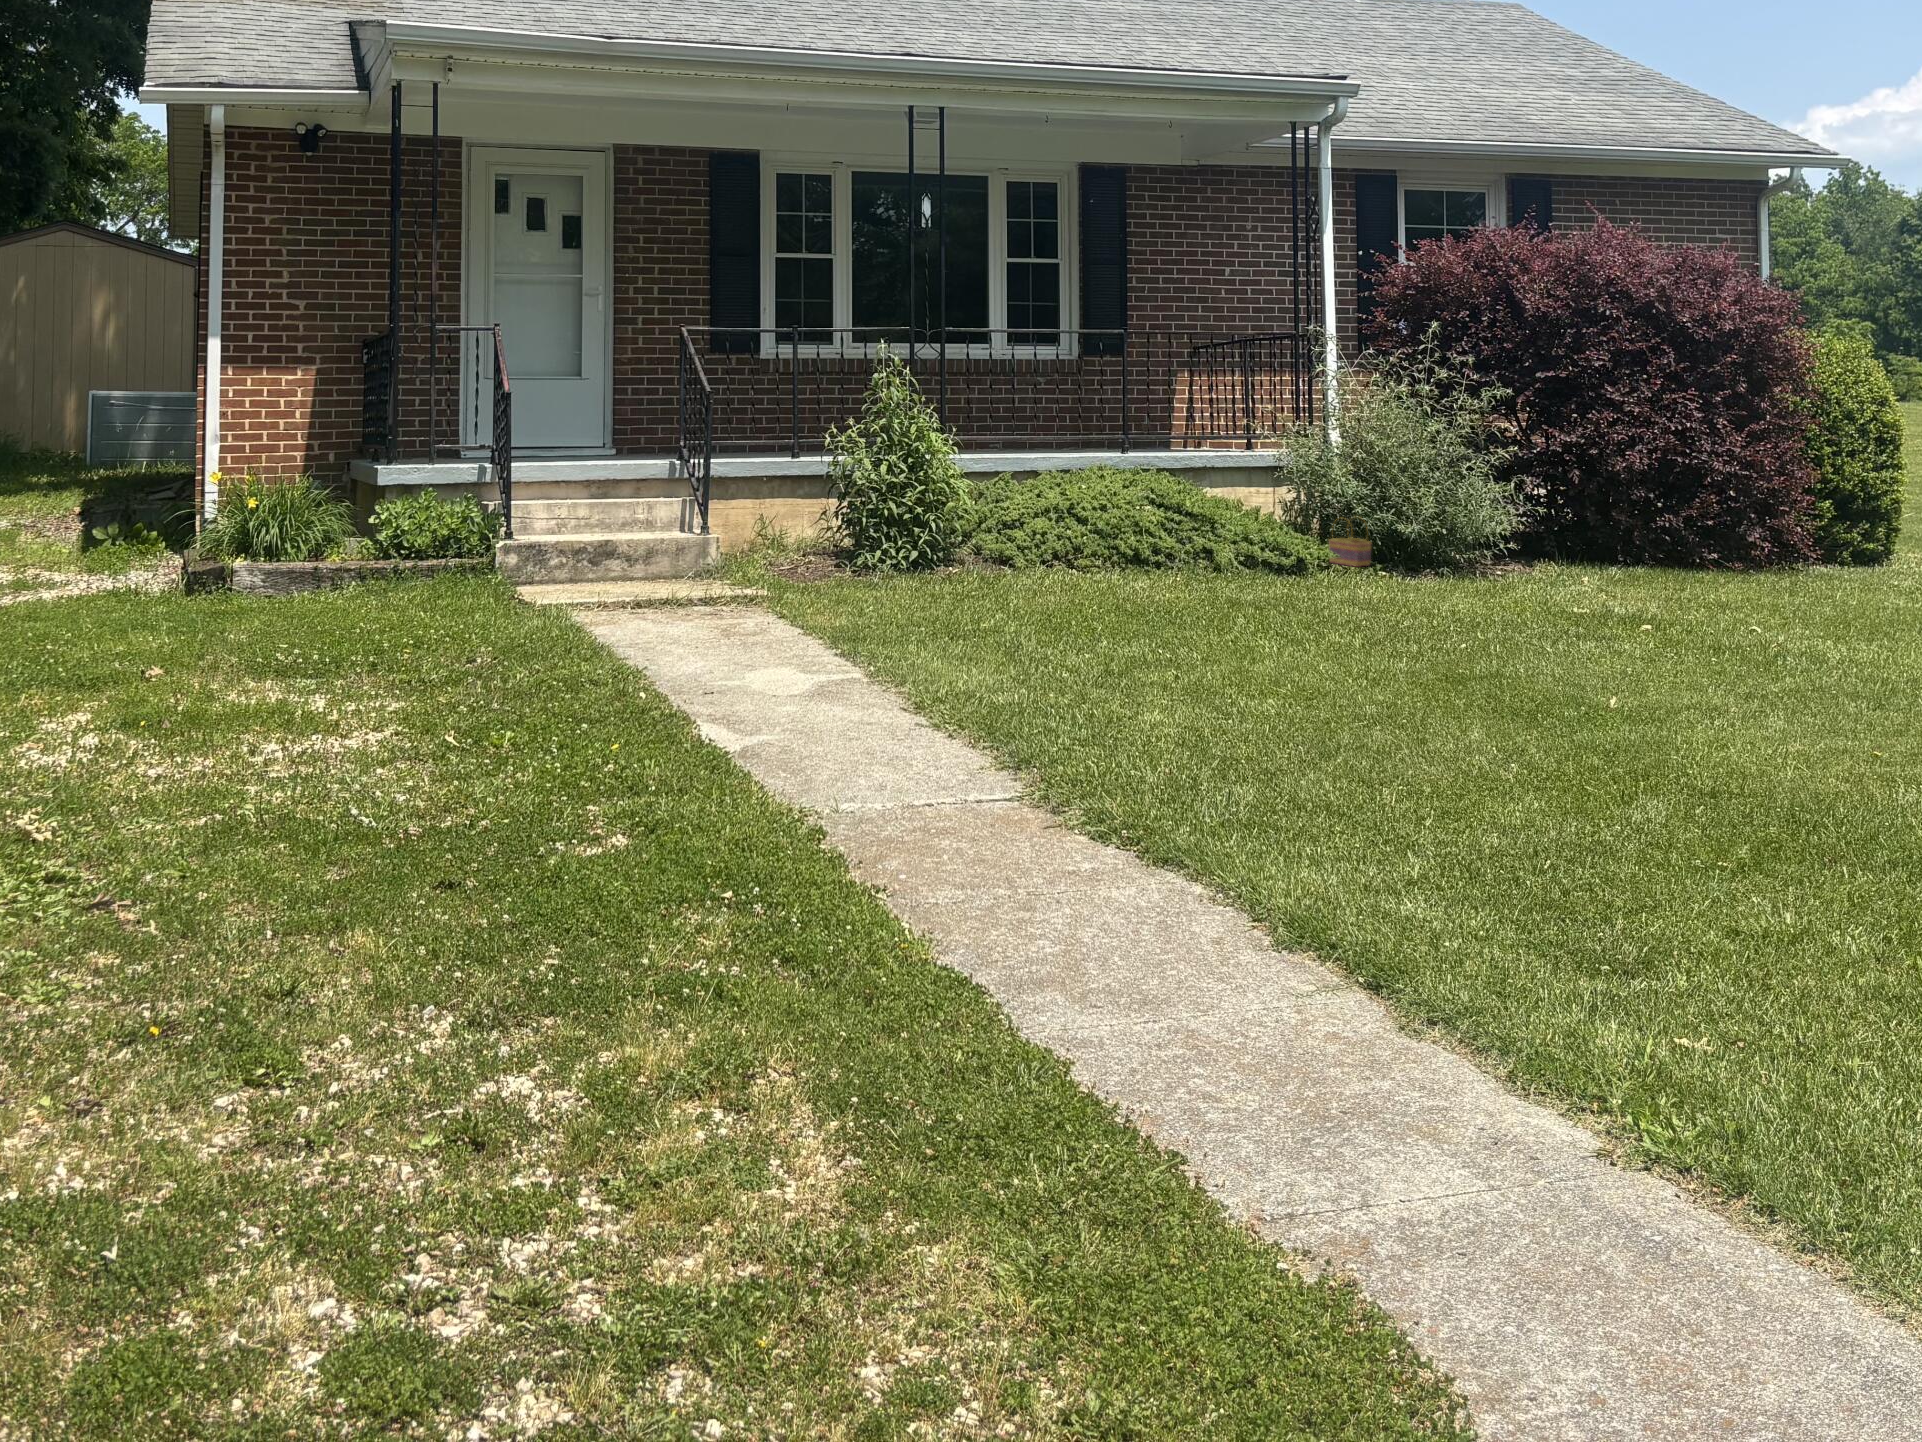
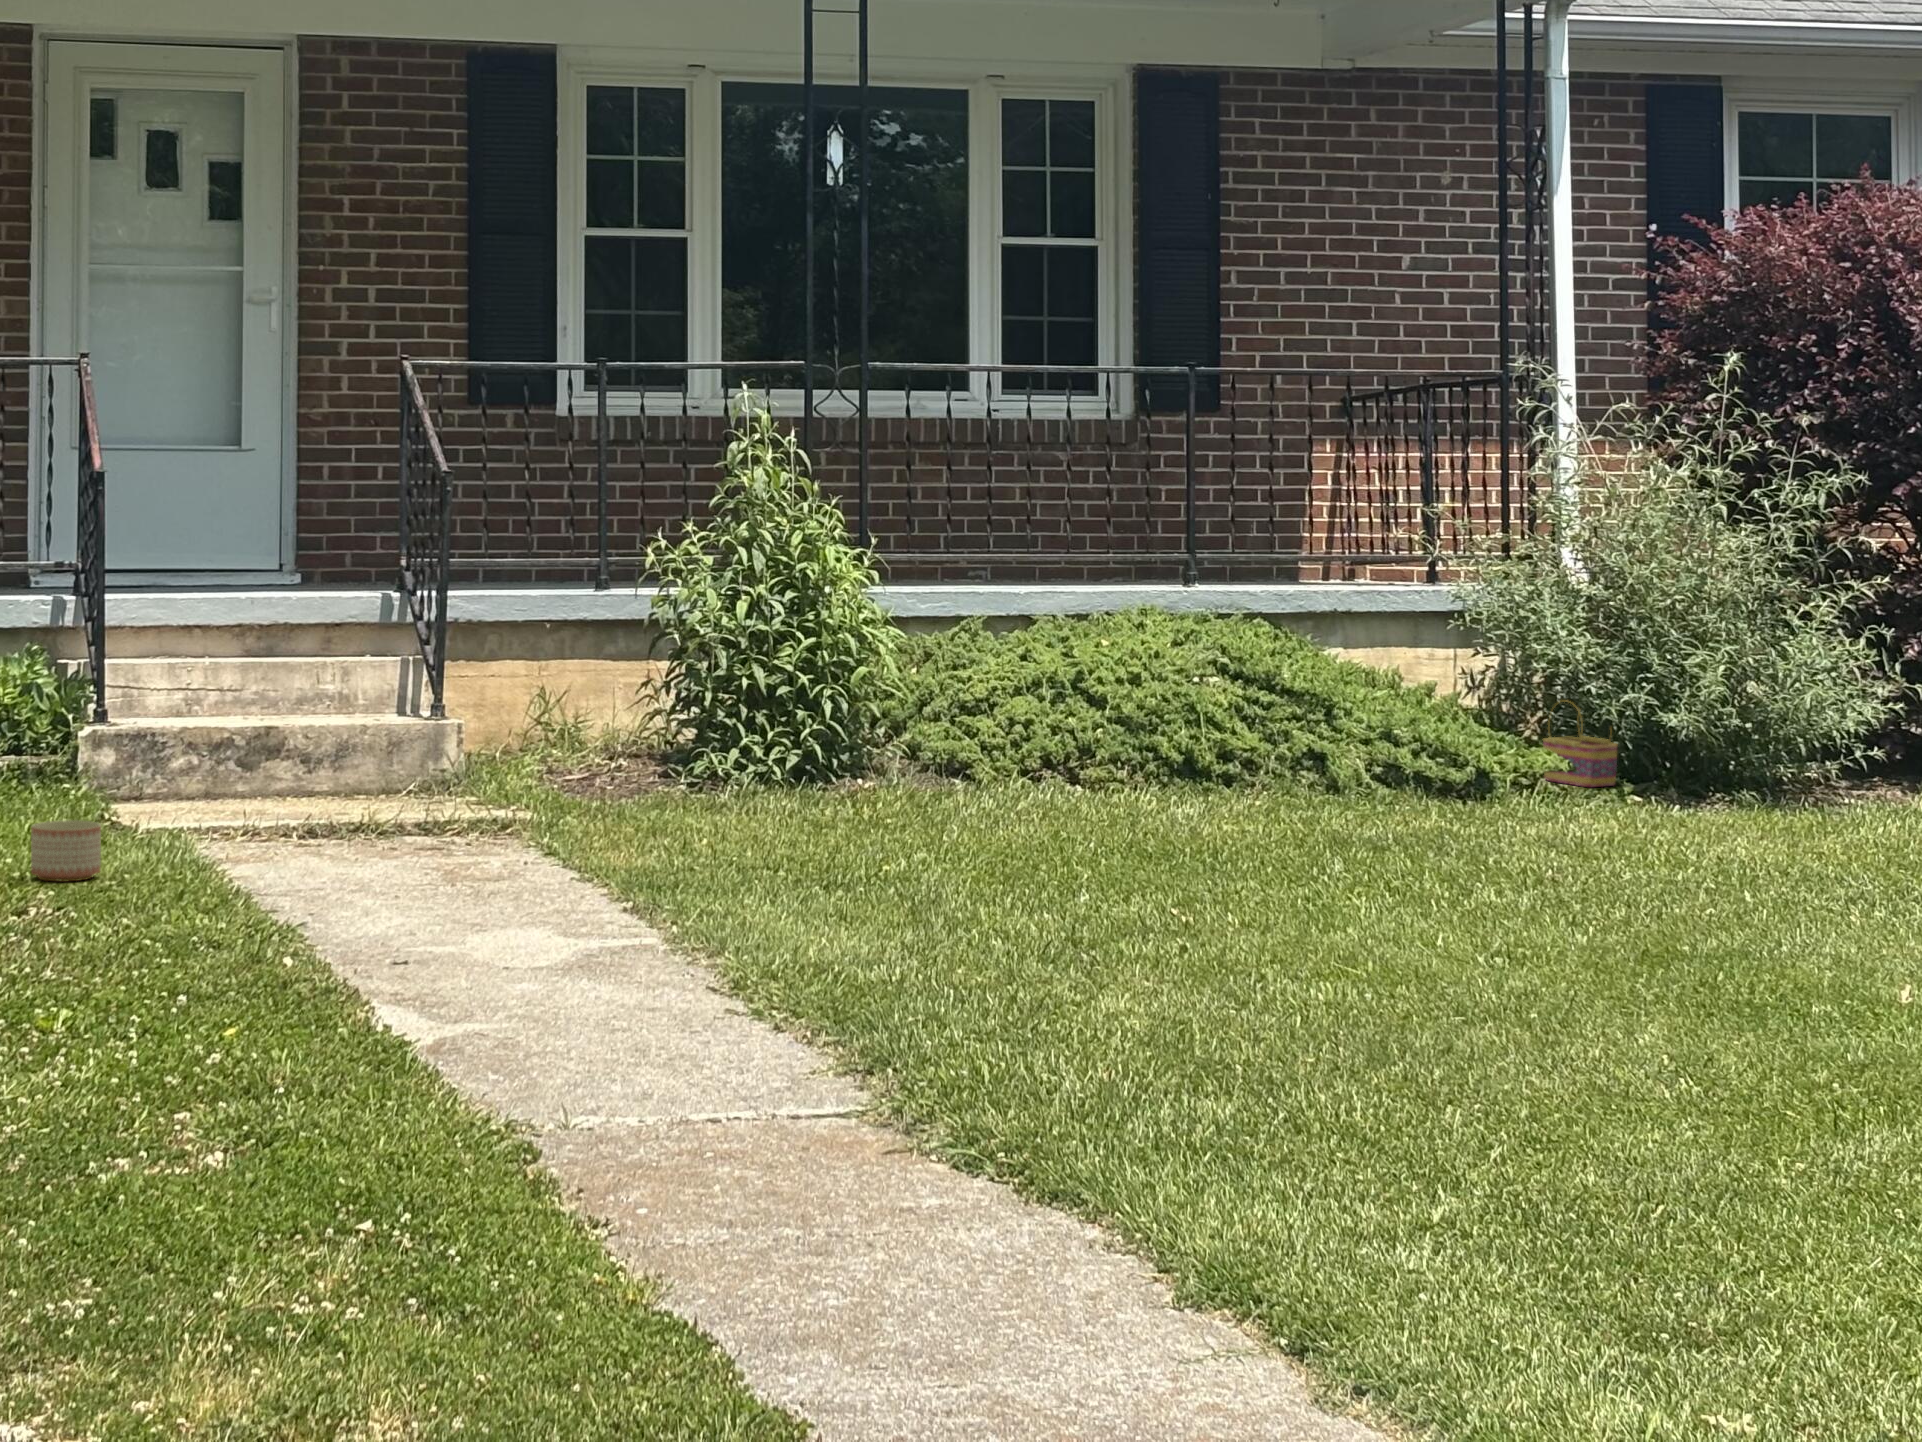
planter: none [476,600,518,638] -> present [31,820,101,882]

